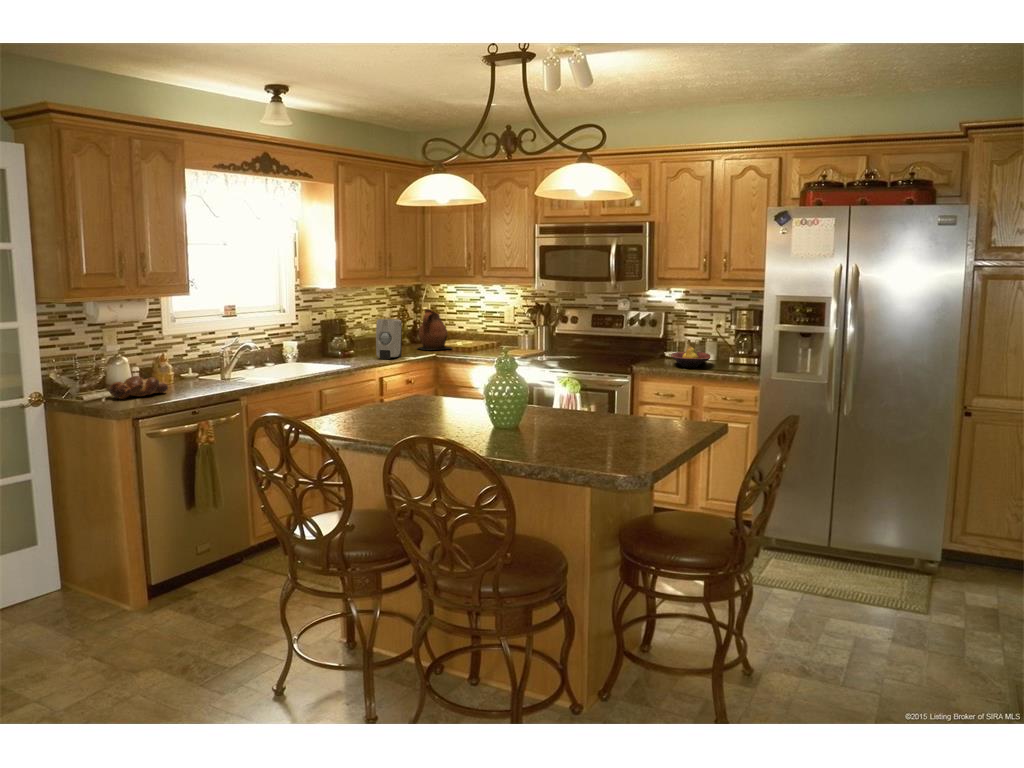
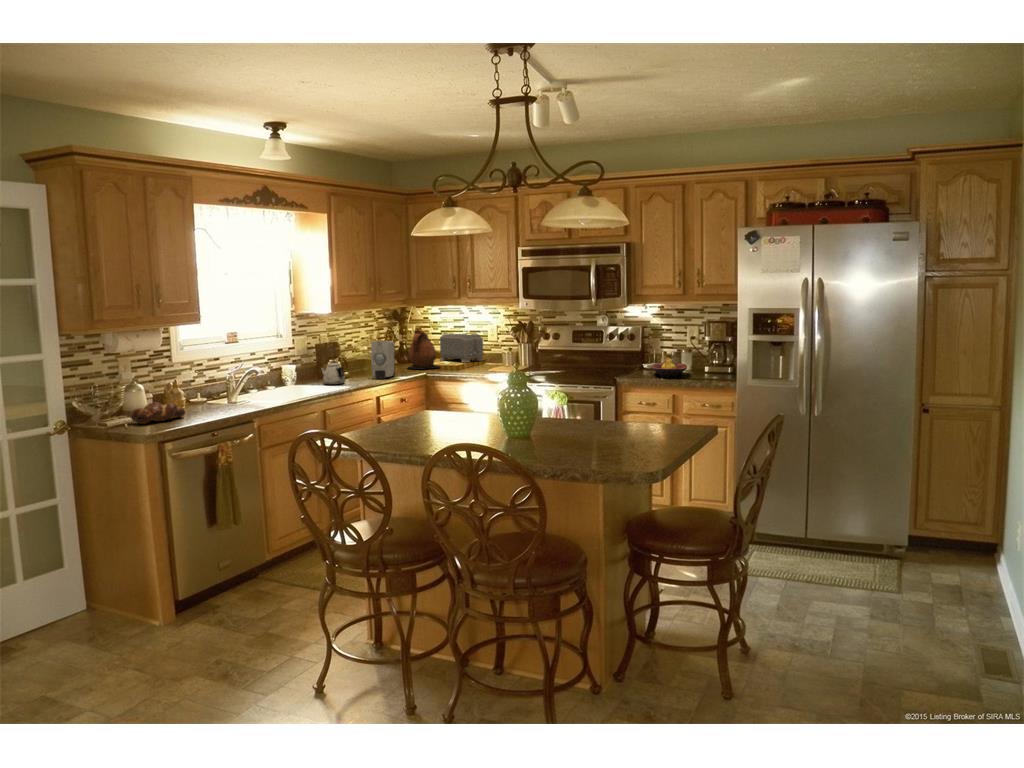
toaster: none [453,314,499,345] -> present [440,334,483,363]
teapot: none [323,339,347,363] -> present [321,361,345,385]

